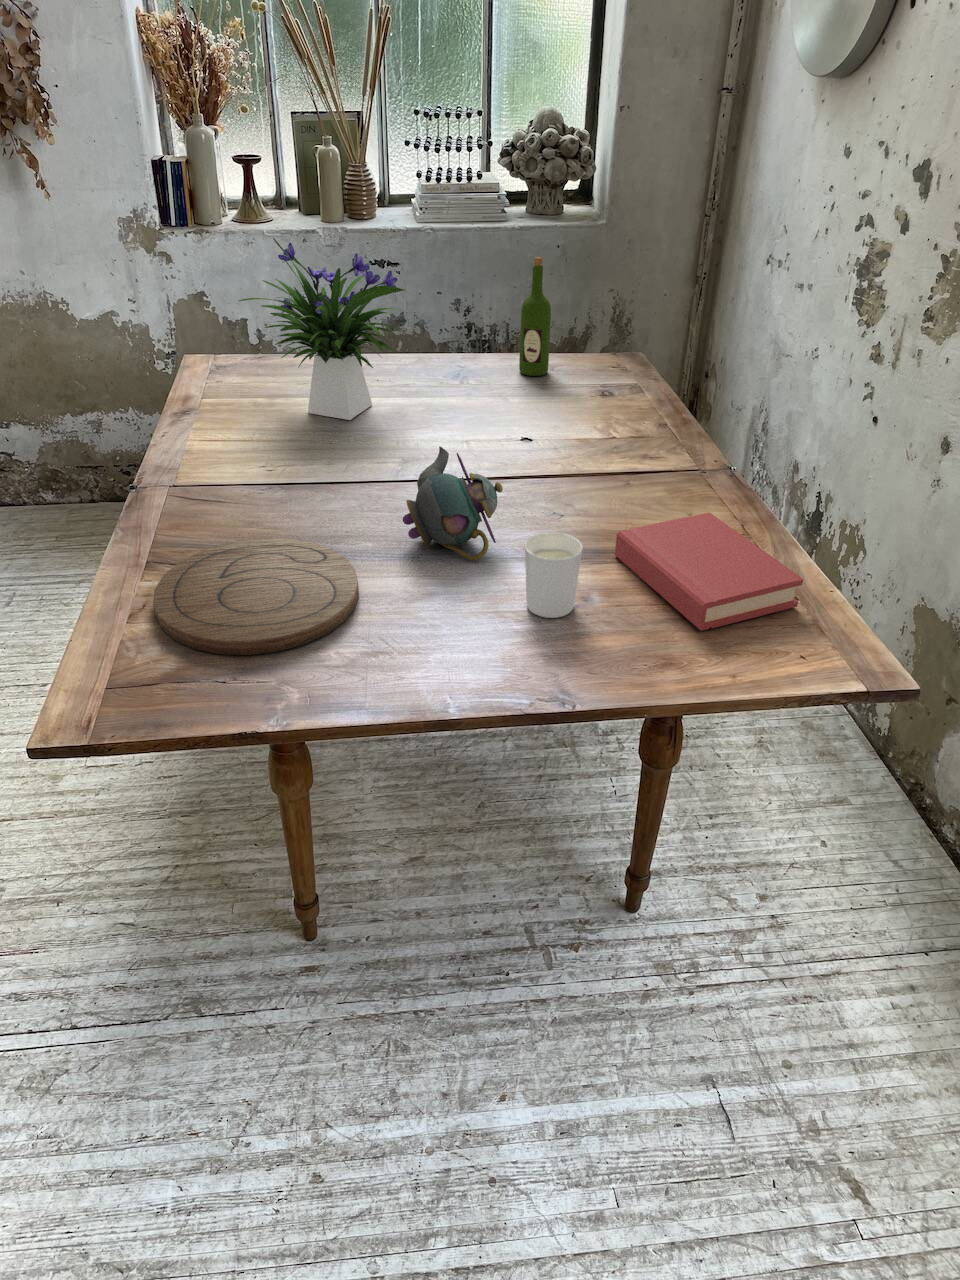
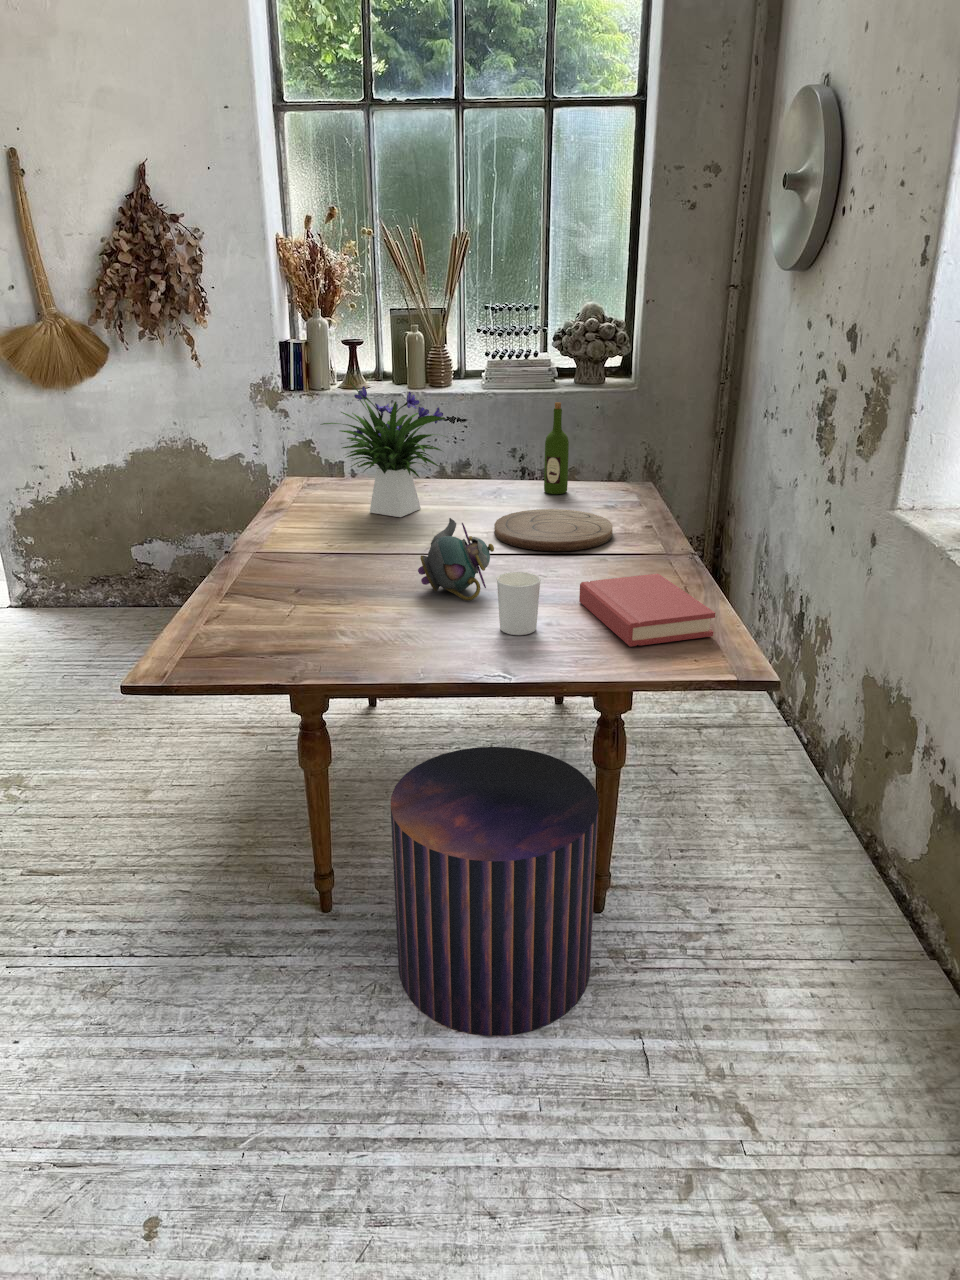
cutting board: present [153,538,359,655] -> present [494,509,613,551]
pouf: none [404,745,668,1103] -> present [391,747,599,1036]

